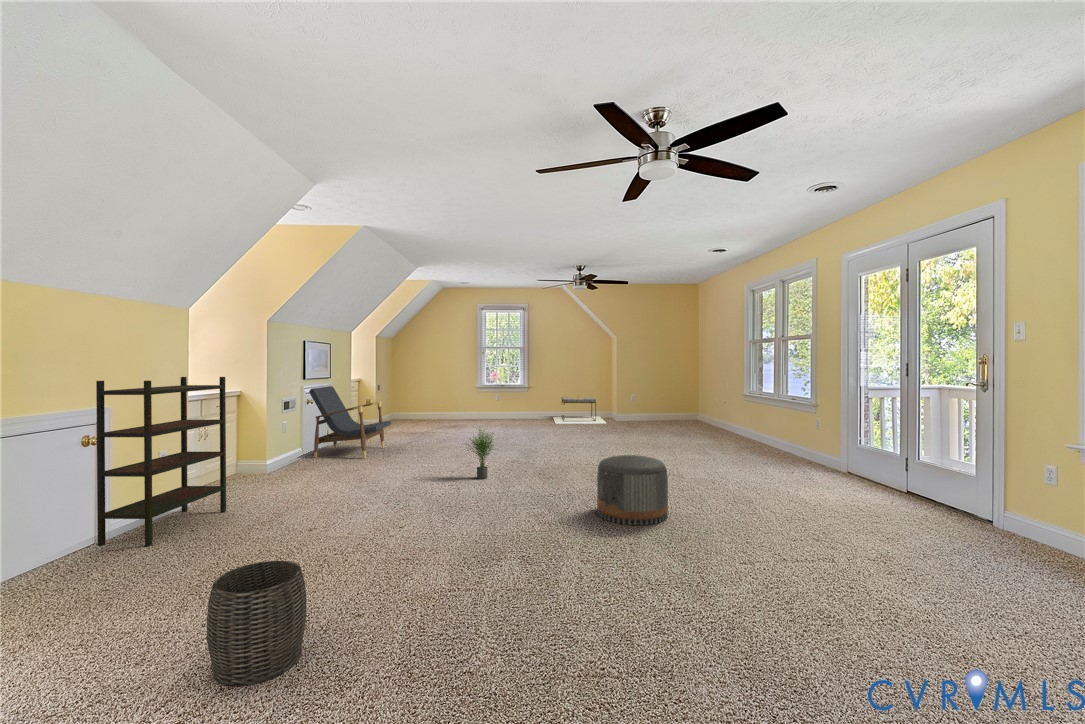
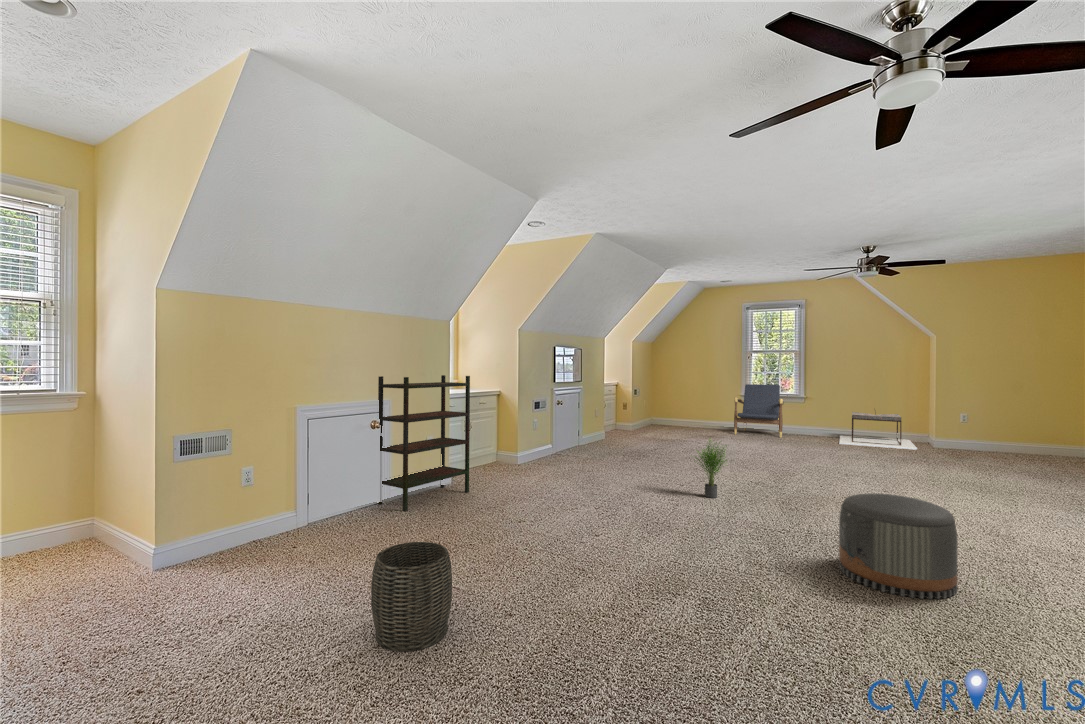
lounge chair: present [309,386,391,459] -> present [734,384,783,438]

